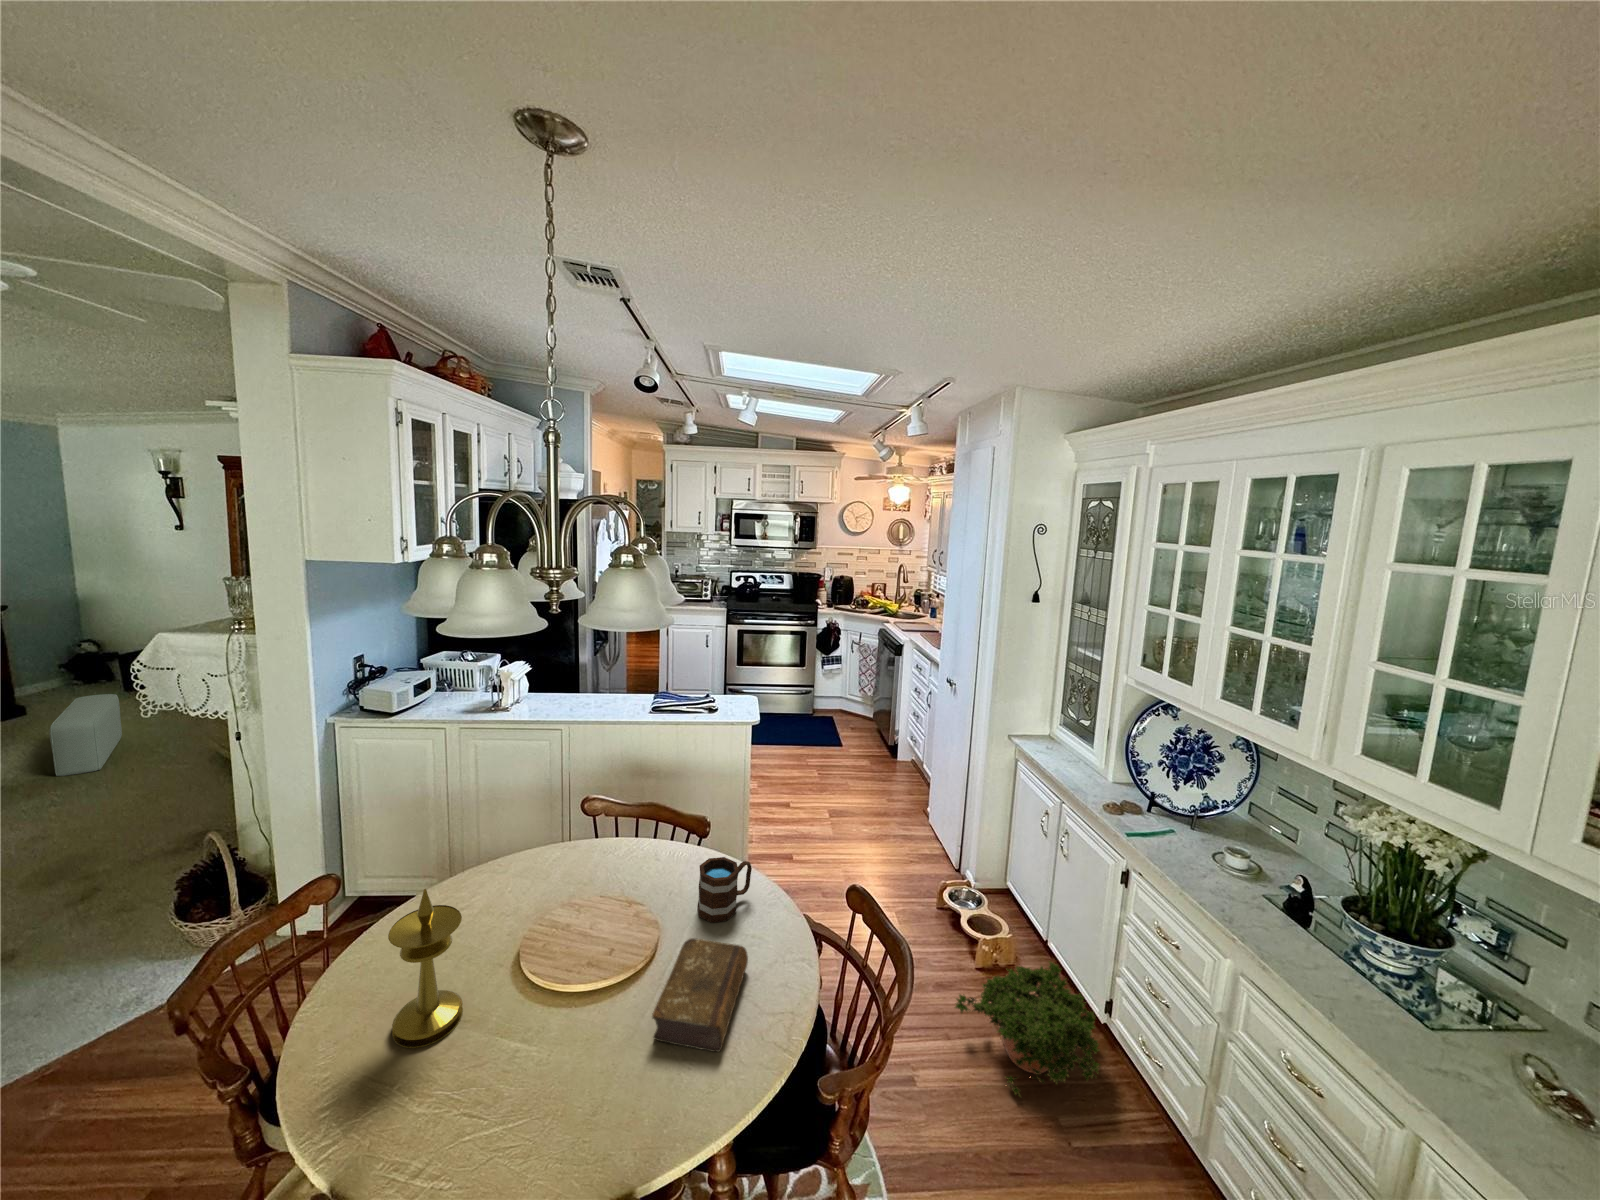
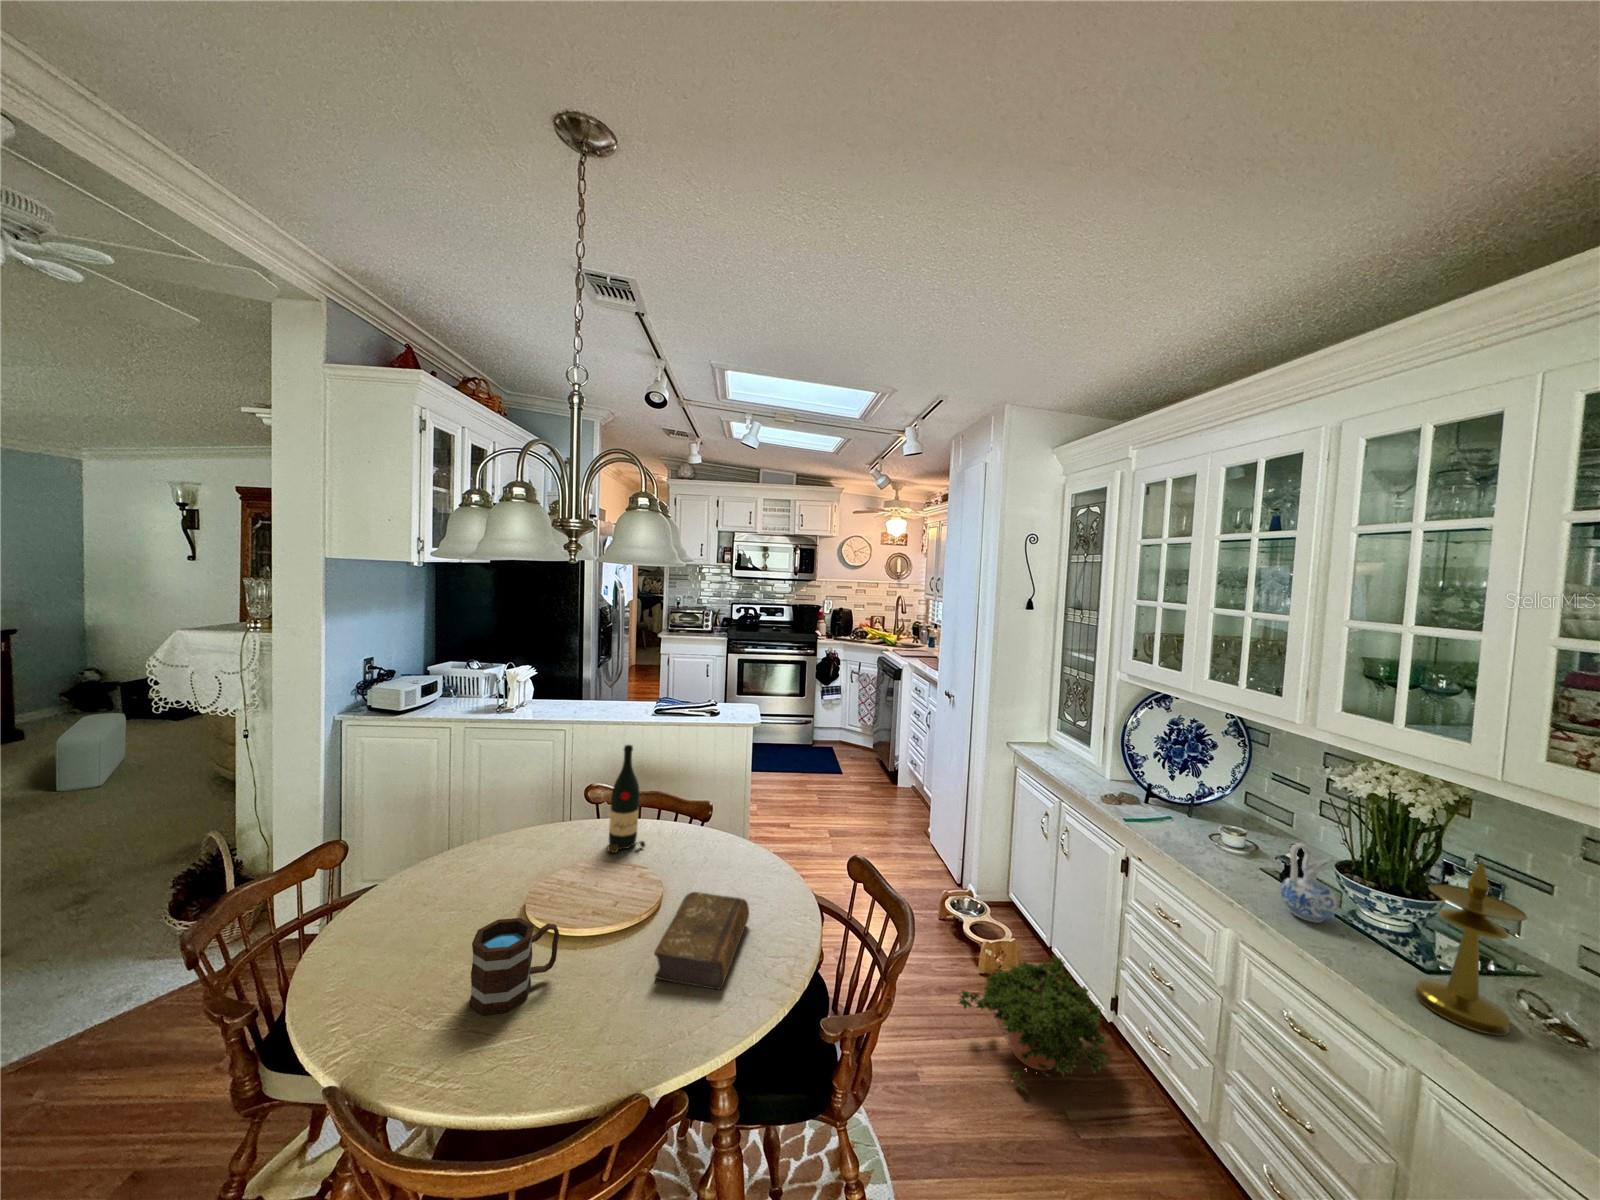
wine bottle: none [605,772,644,881] -> present [608,745,645,853]
mug: present [697,857,752,923] -> present [469,918,559,1015]
ceramic pitcher: none [1283,888,1341,966] -> present [1280,843,1338,923]
candlestick: present [388,889,463,1048] -> present [1415,860,1527,1036]

